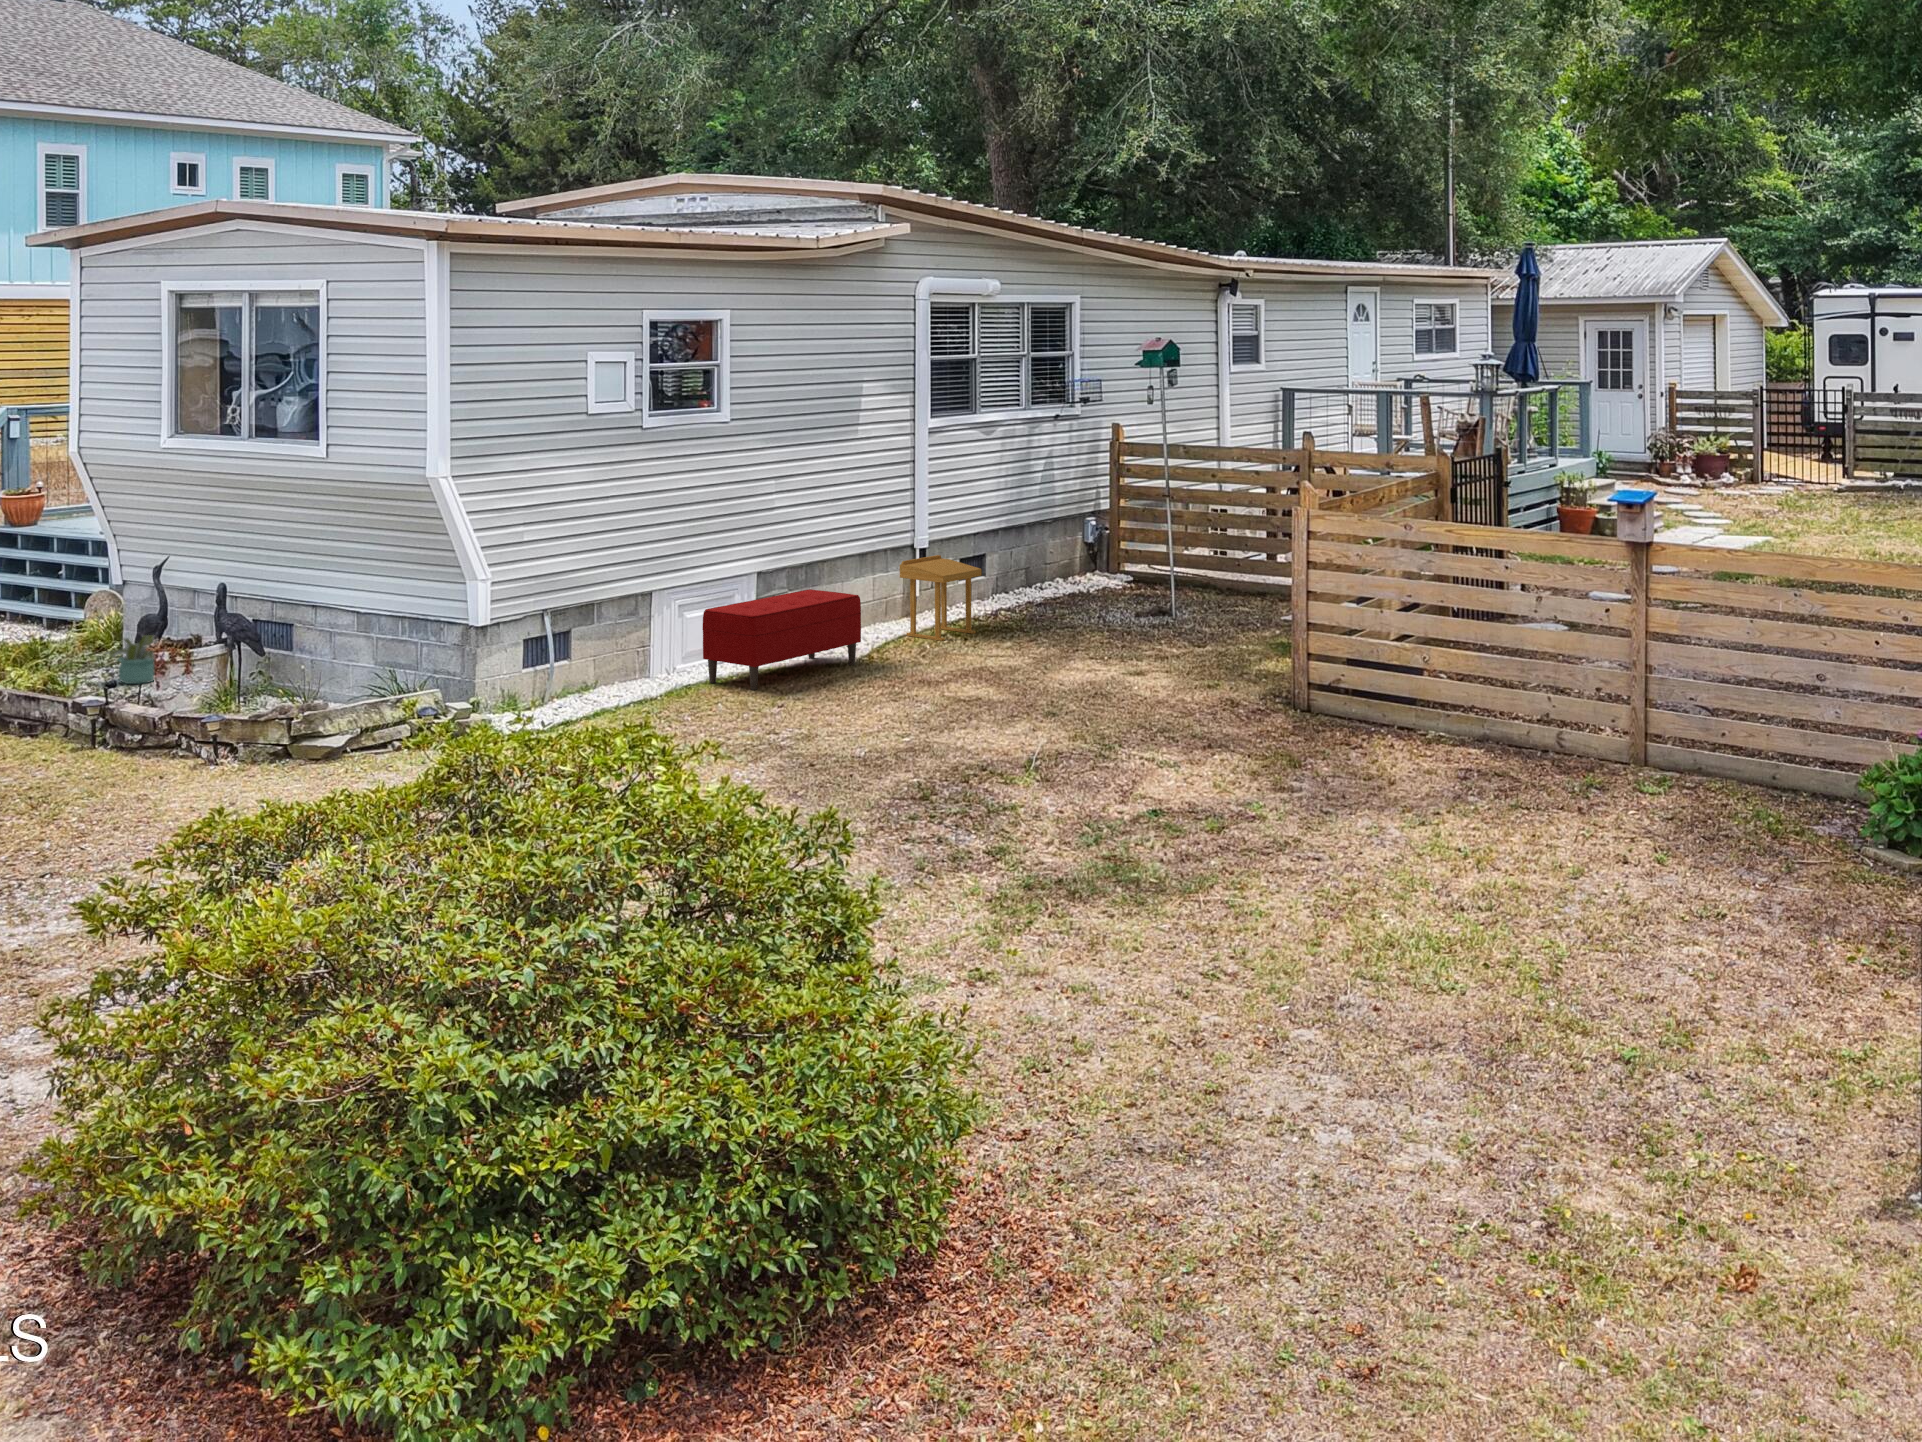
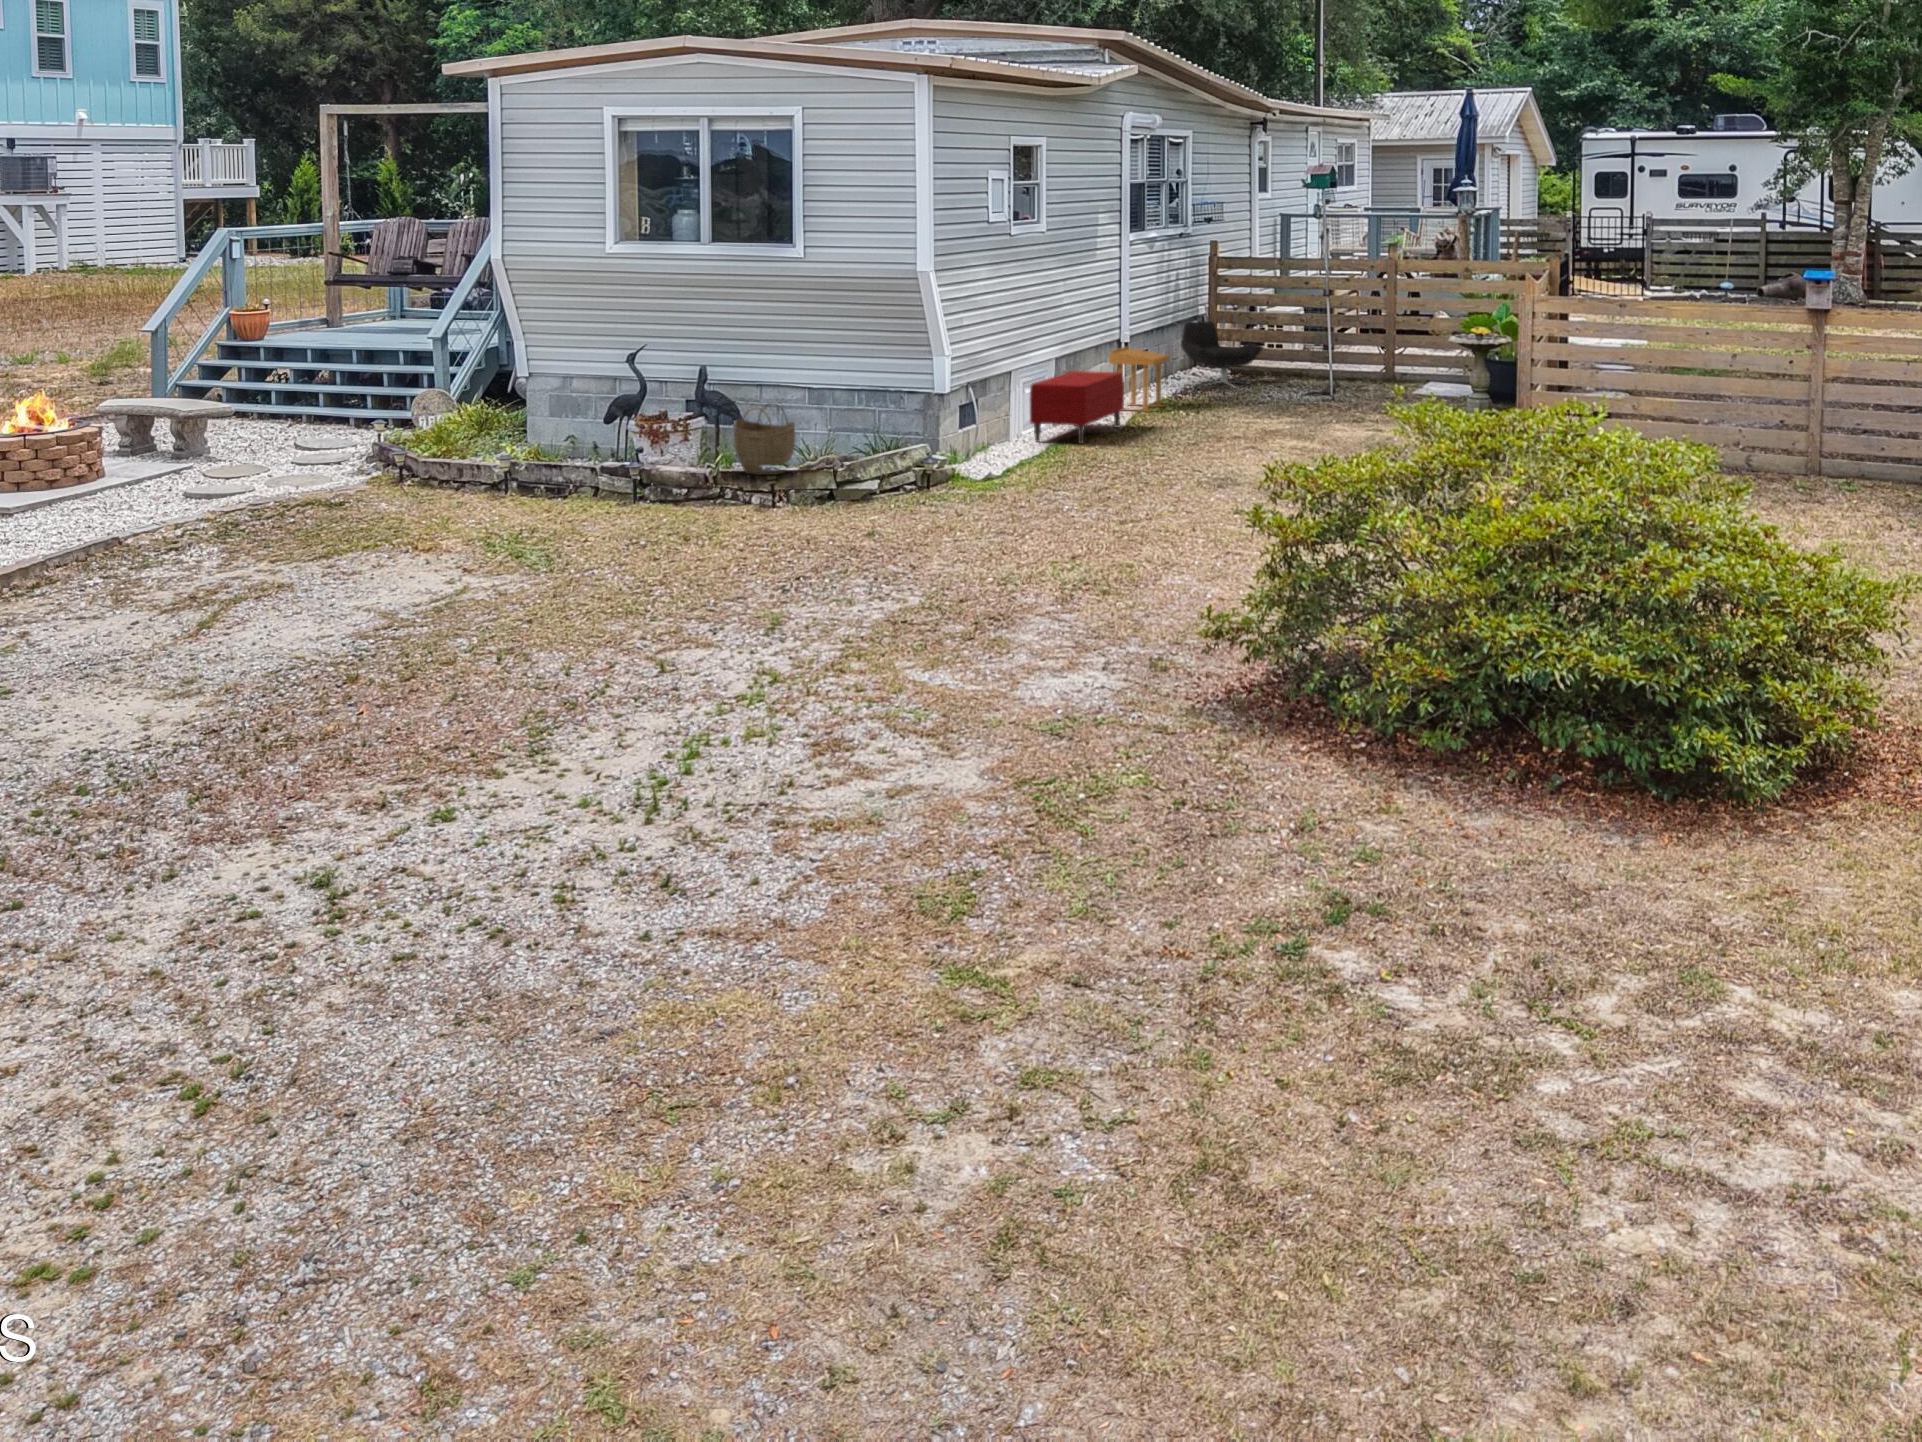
lounge chair: none [1070,520,1159,607] -> present [1181,321,1262,386]
woven basket: none [272,627,348,719] -> present [734,403,796,475]
decorative plant: present [107,635,156,684] -> none [519,423,567,464]

